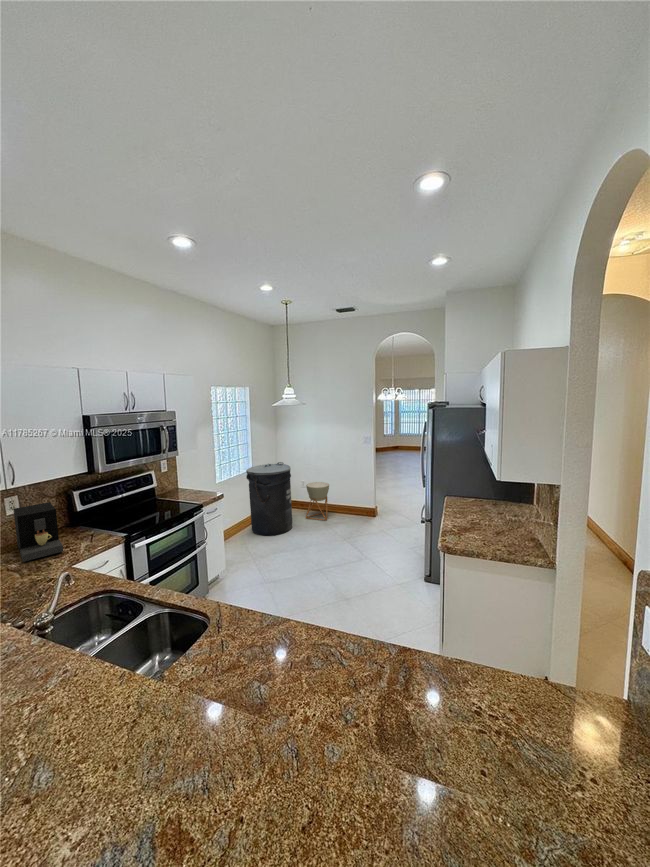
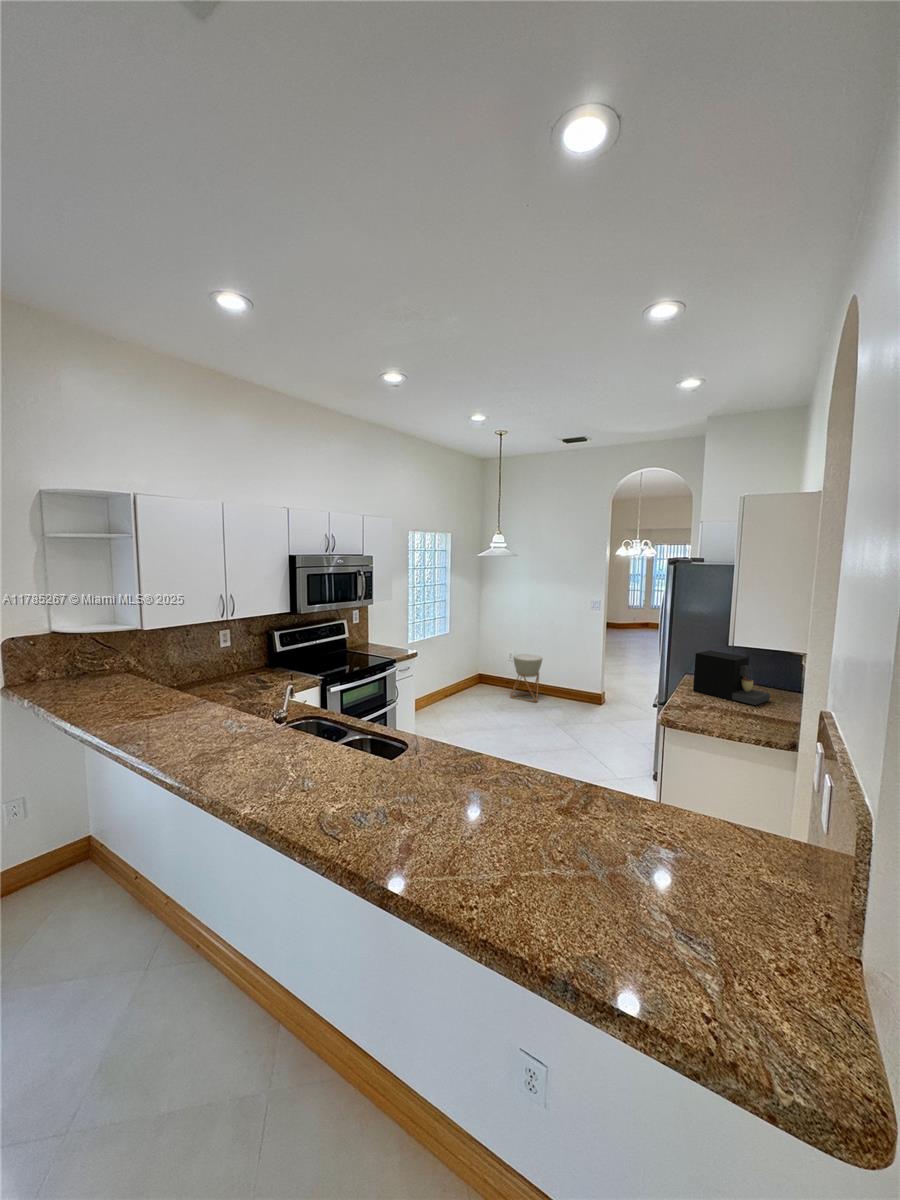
trash can: present [246,462,292,536] -> none [442,625,495,712]
coffee maker: present [14,502,63,562] -> present [693,650,770,705]

